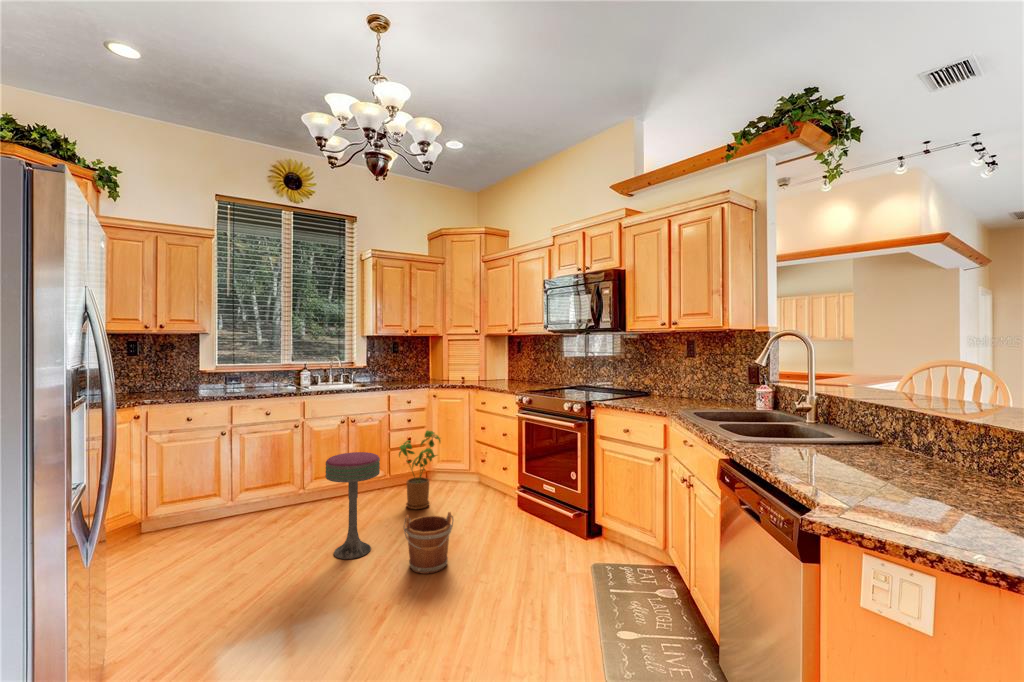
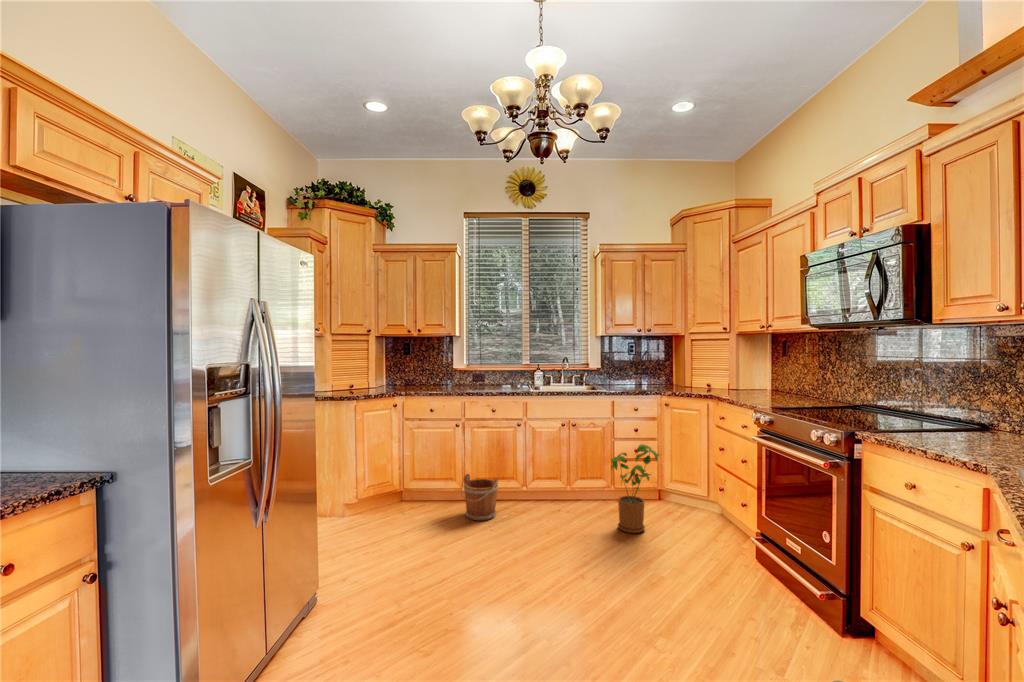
bar stool: present [325,452,380,559] -> none [513,458,567,569]
bucket: present [404,512,454,574] -> present [461,474,498,521]

